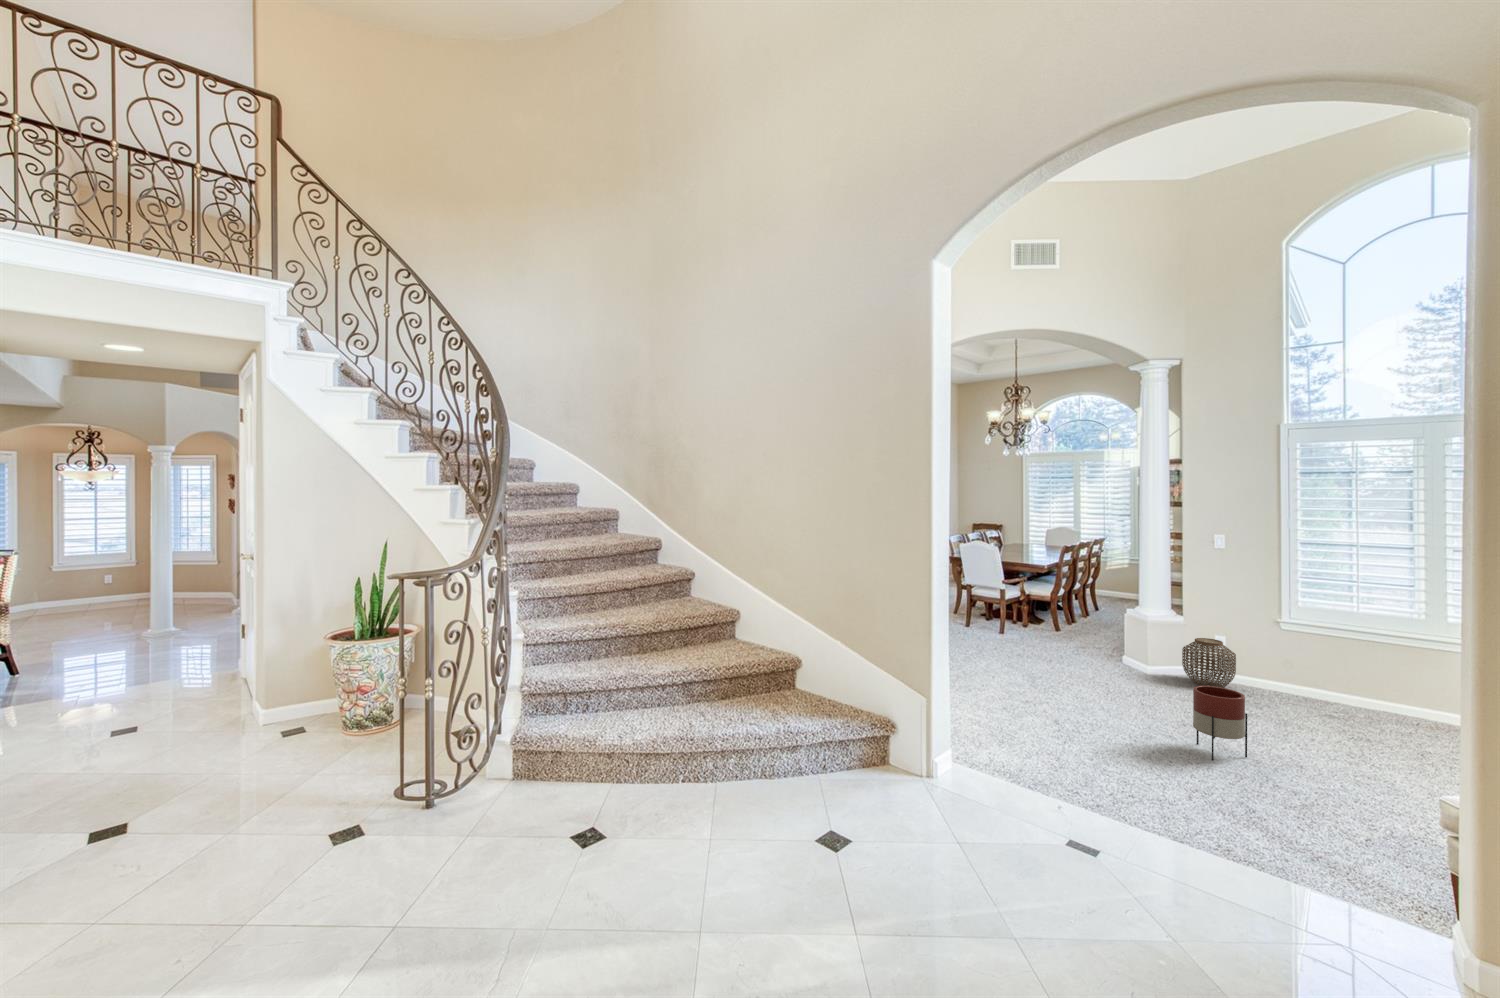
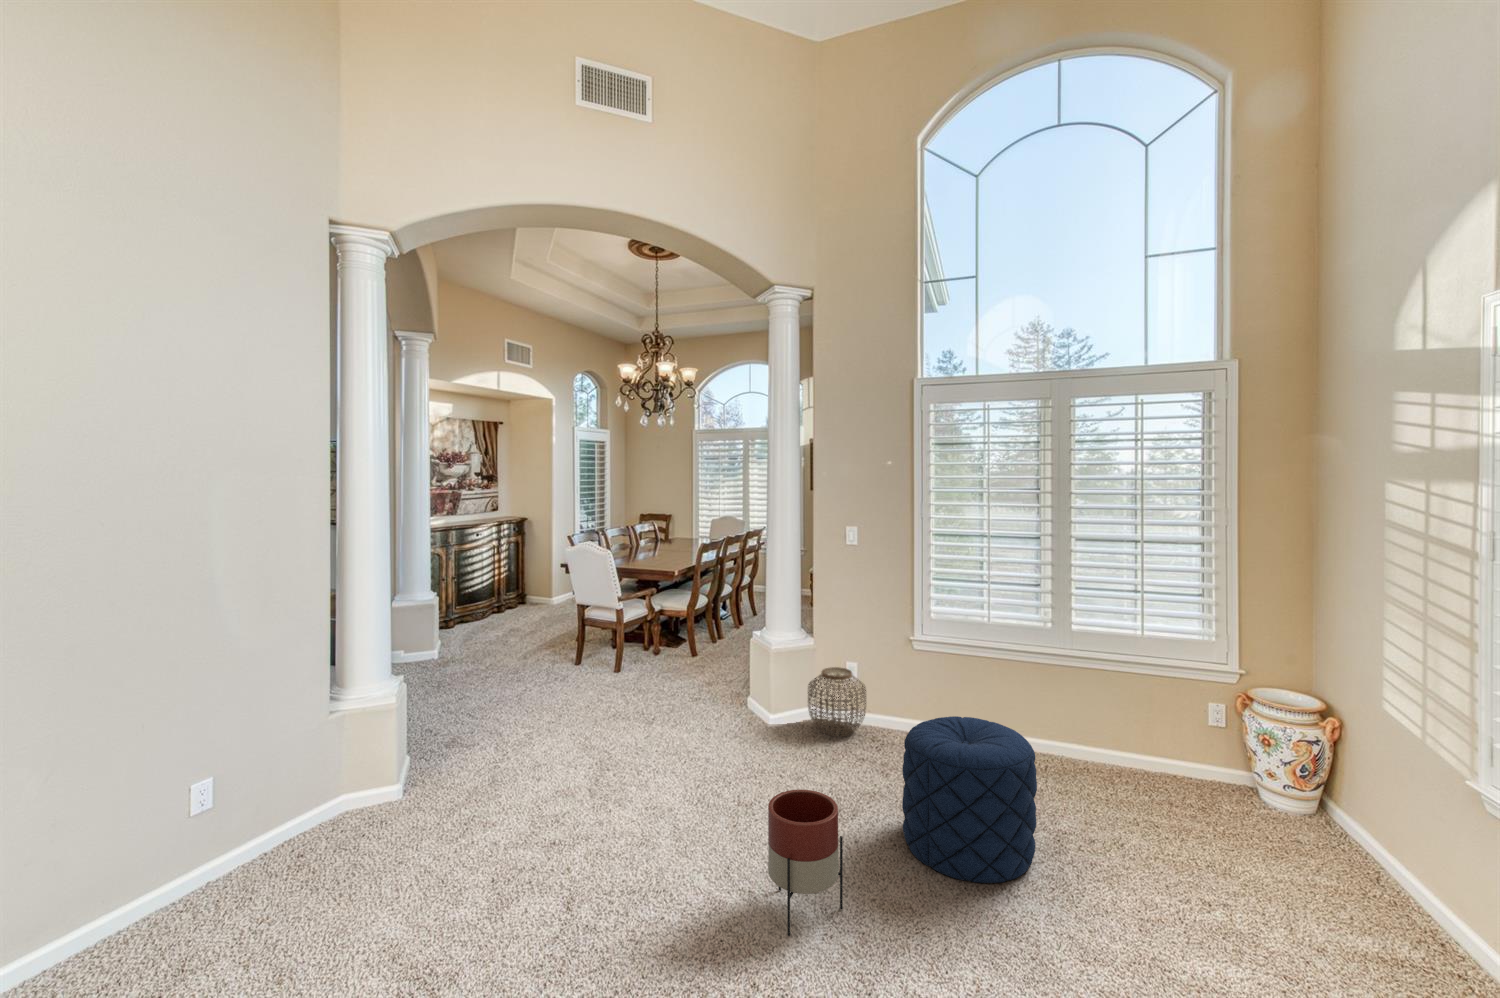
pouf: none [1286,665,1405,767] -> present [902,716,1037,883]

